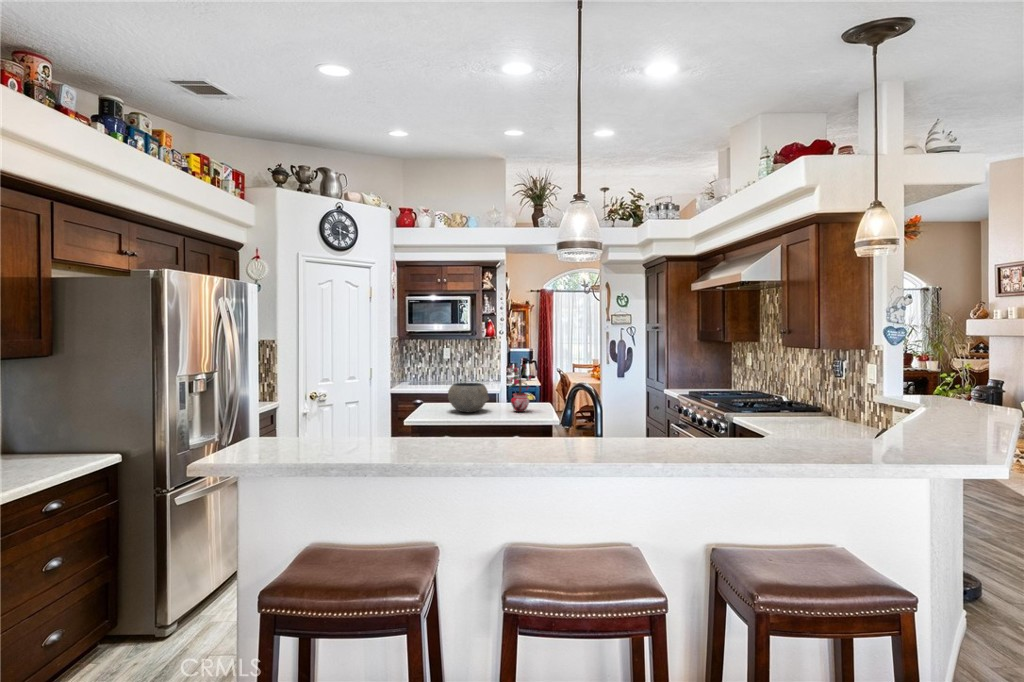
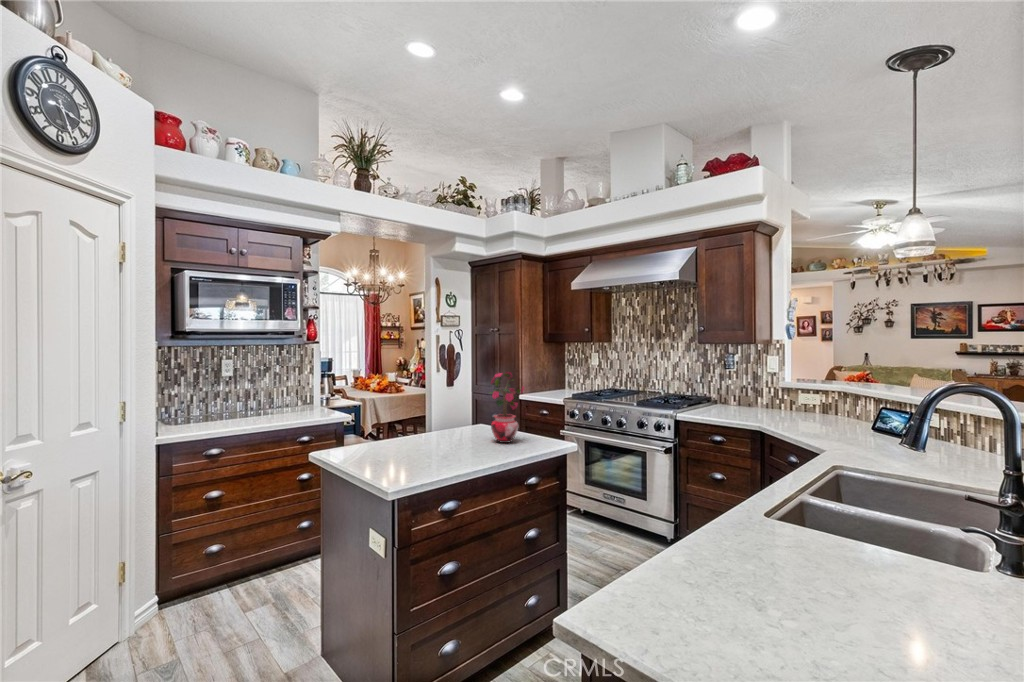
ceramic bowl: present [448,383,489,412] -> none [403,405,472,456]

